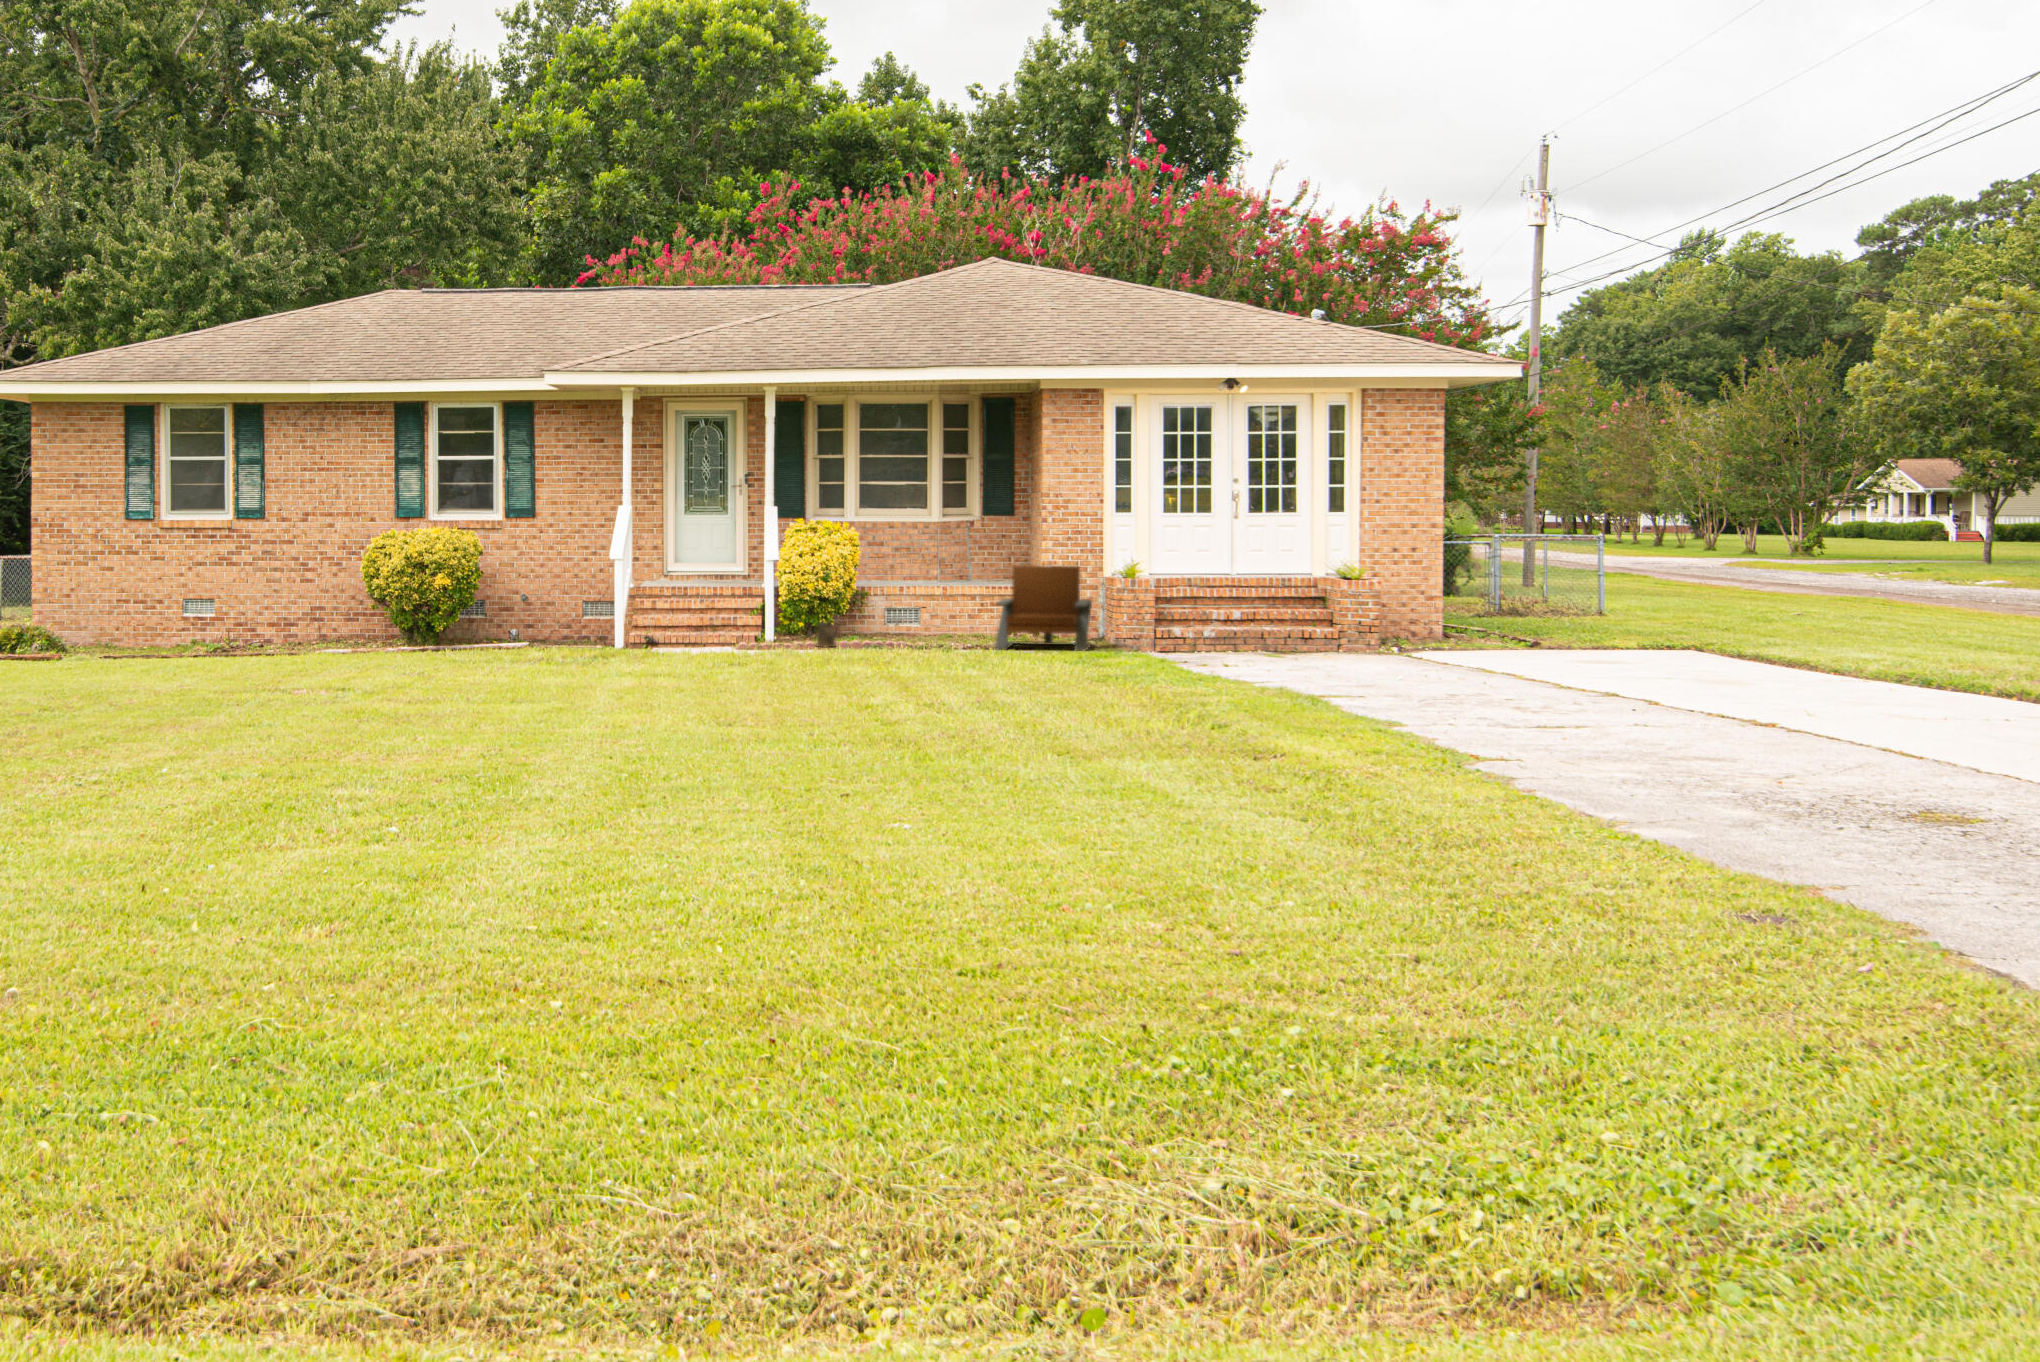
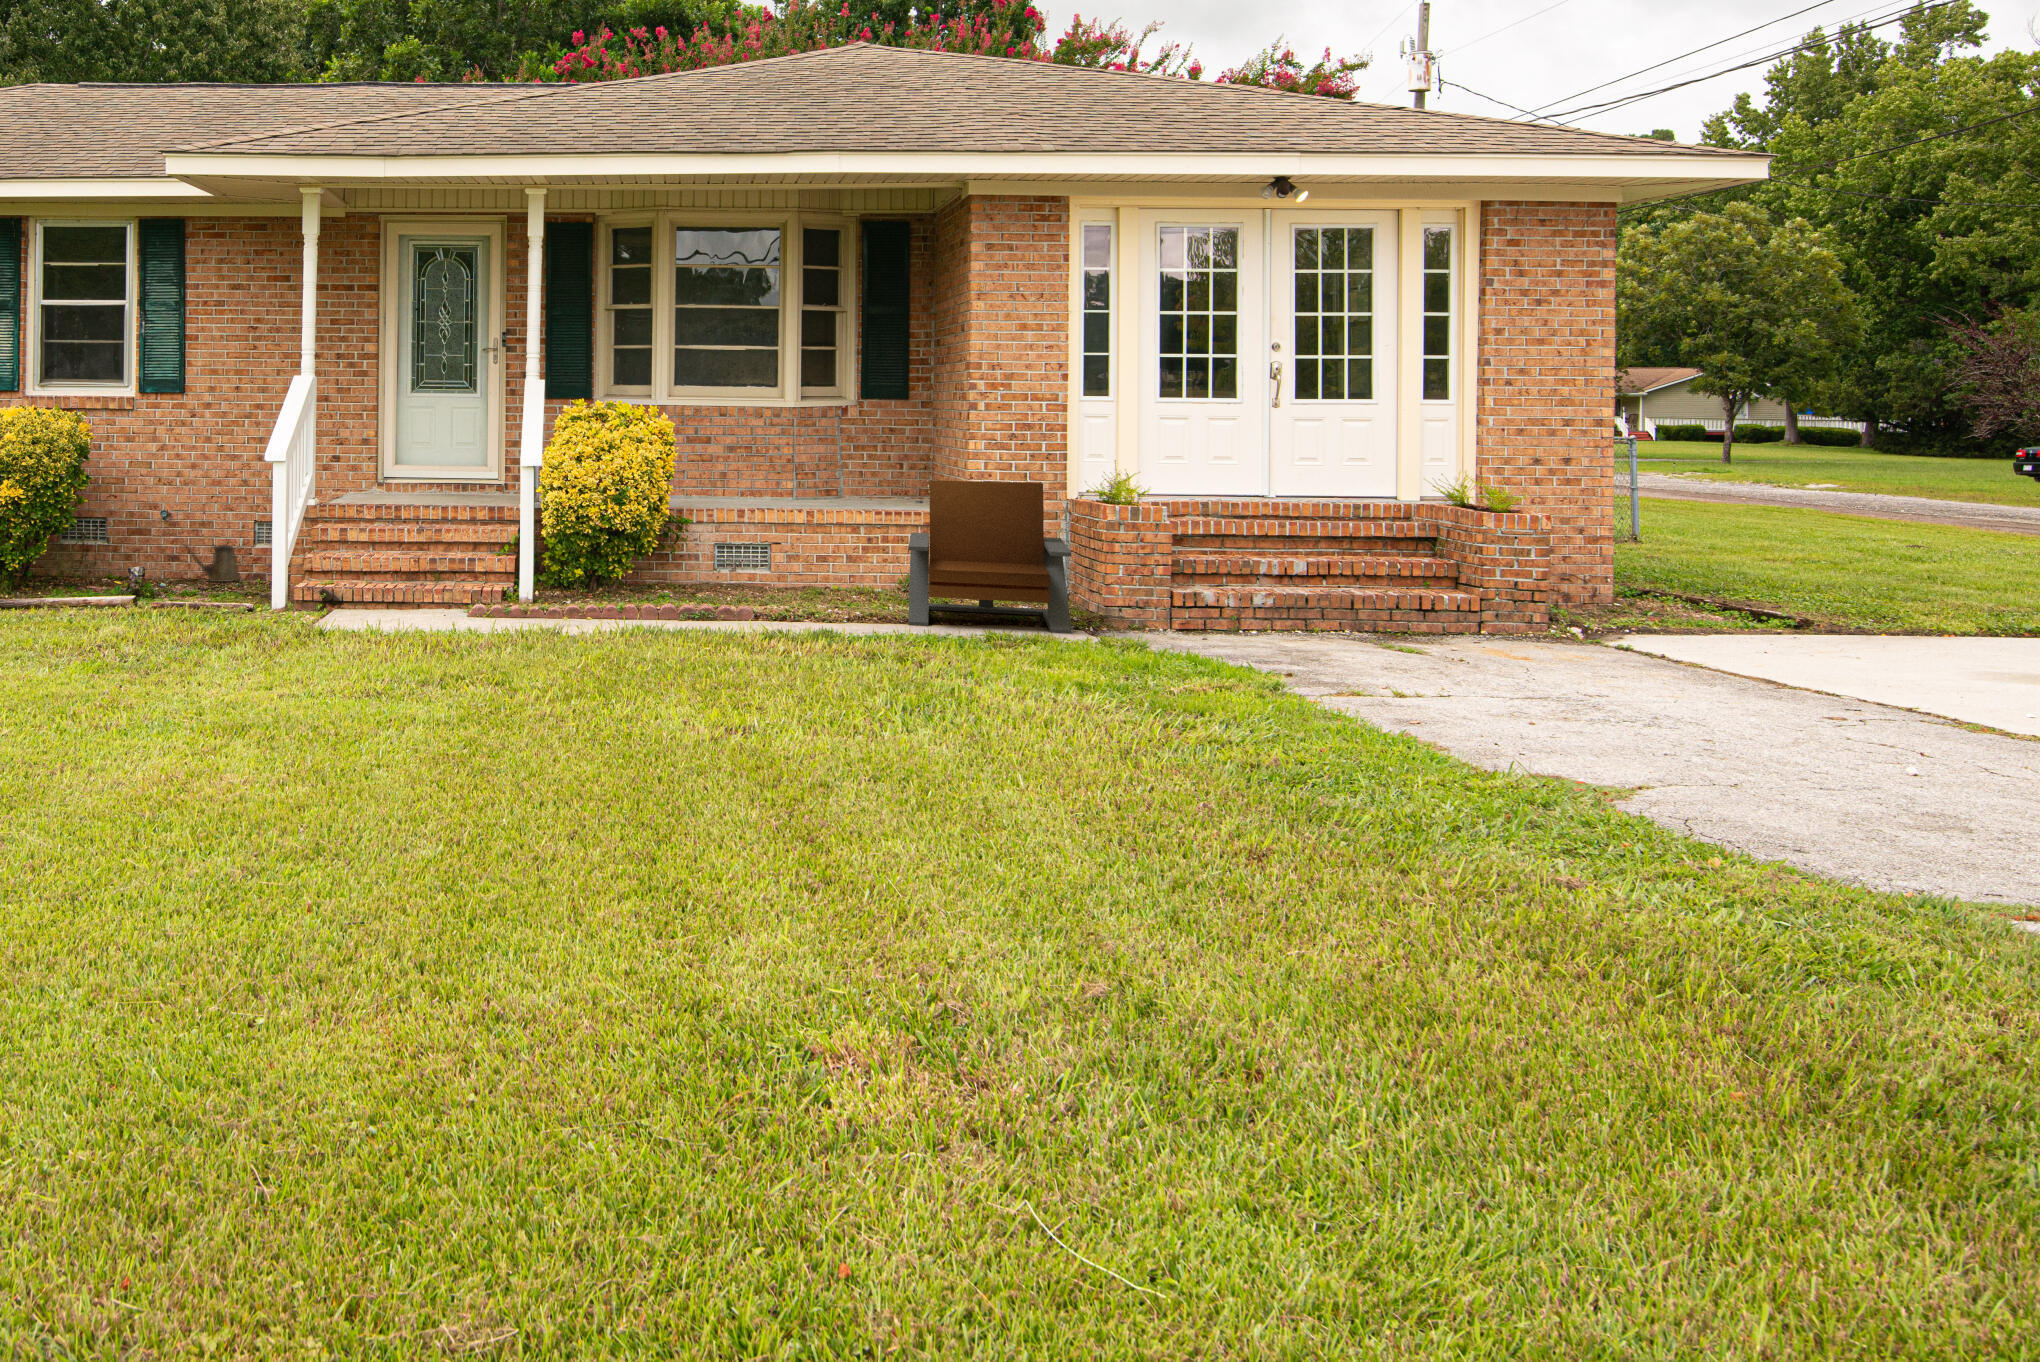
watering can: present [816,622,841,647] -> present [185,545,246,582]

